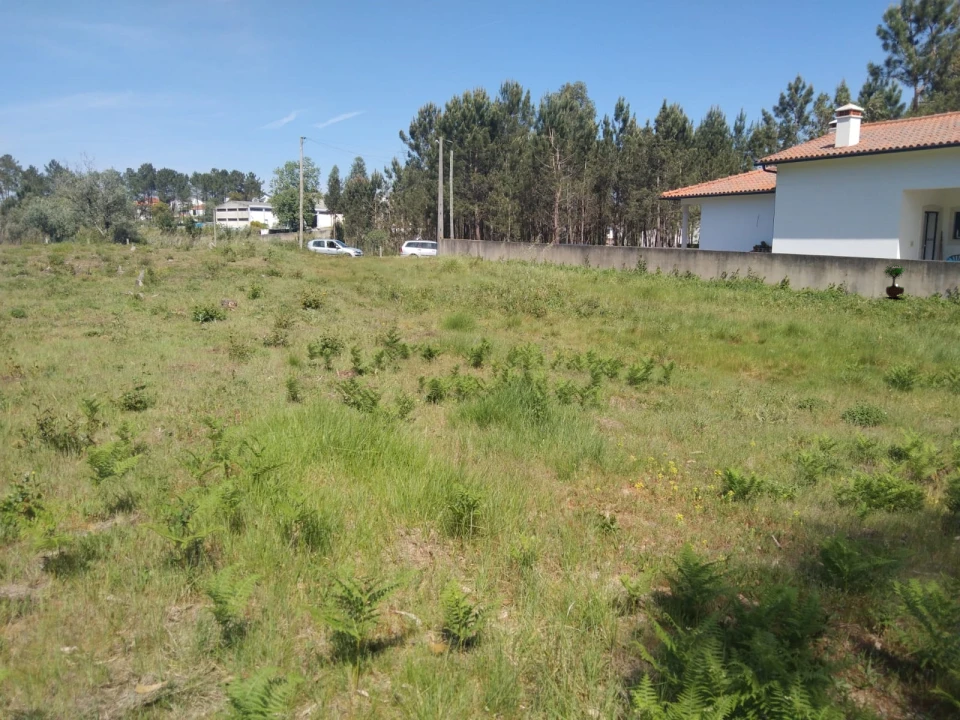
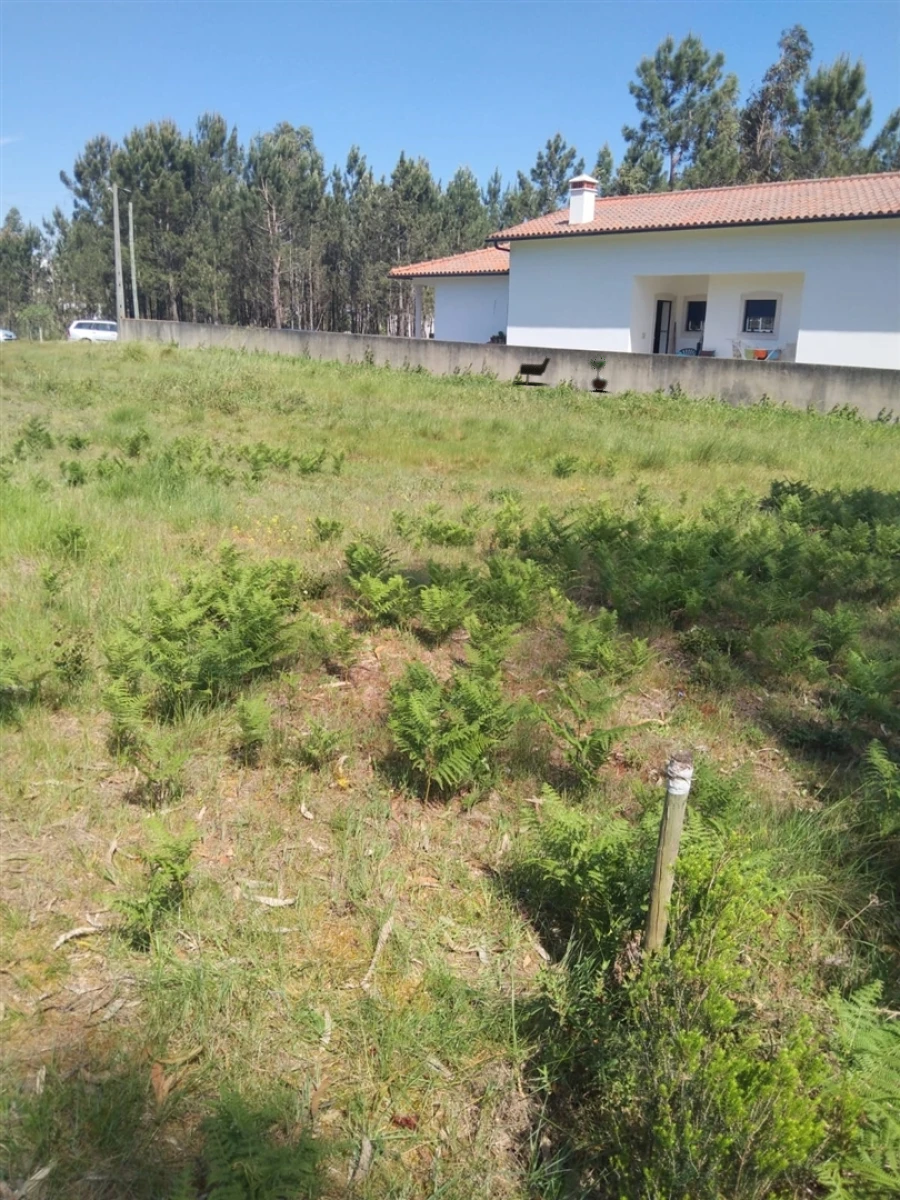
lounge chair: none [799,265,840,292] -> present [519,358,550,384]

